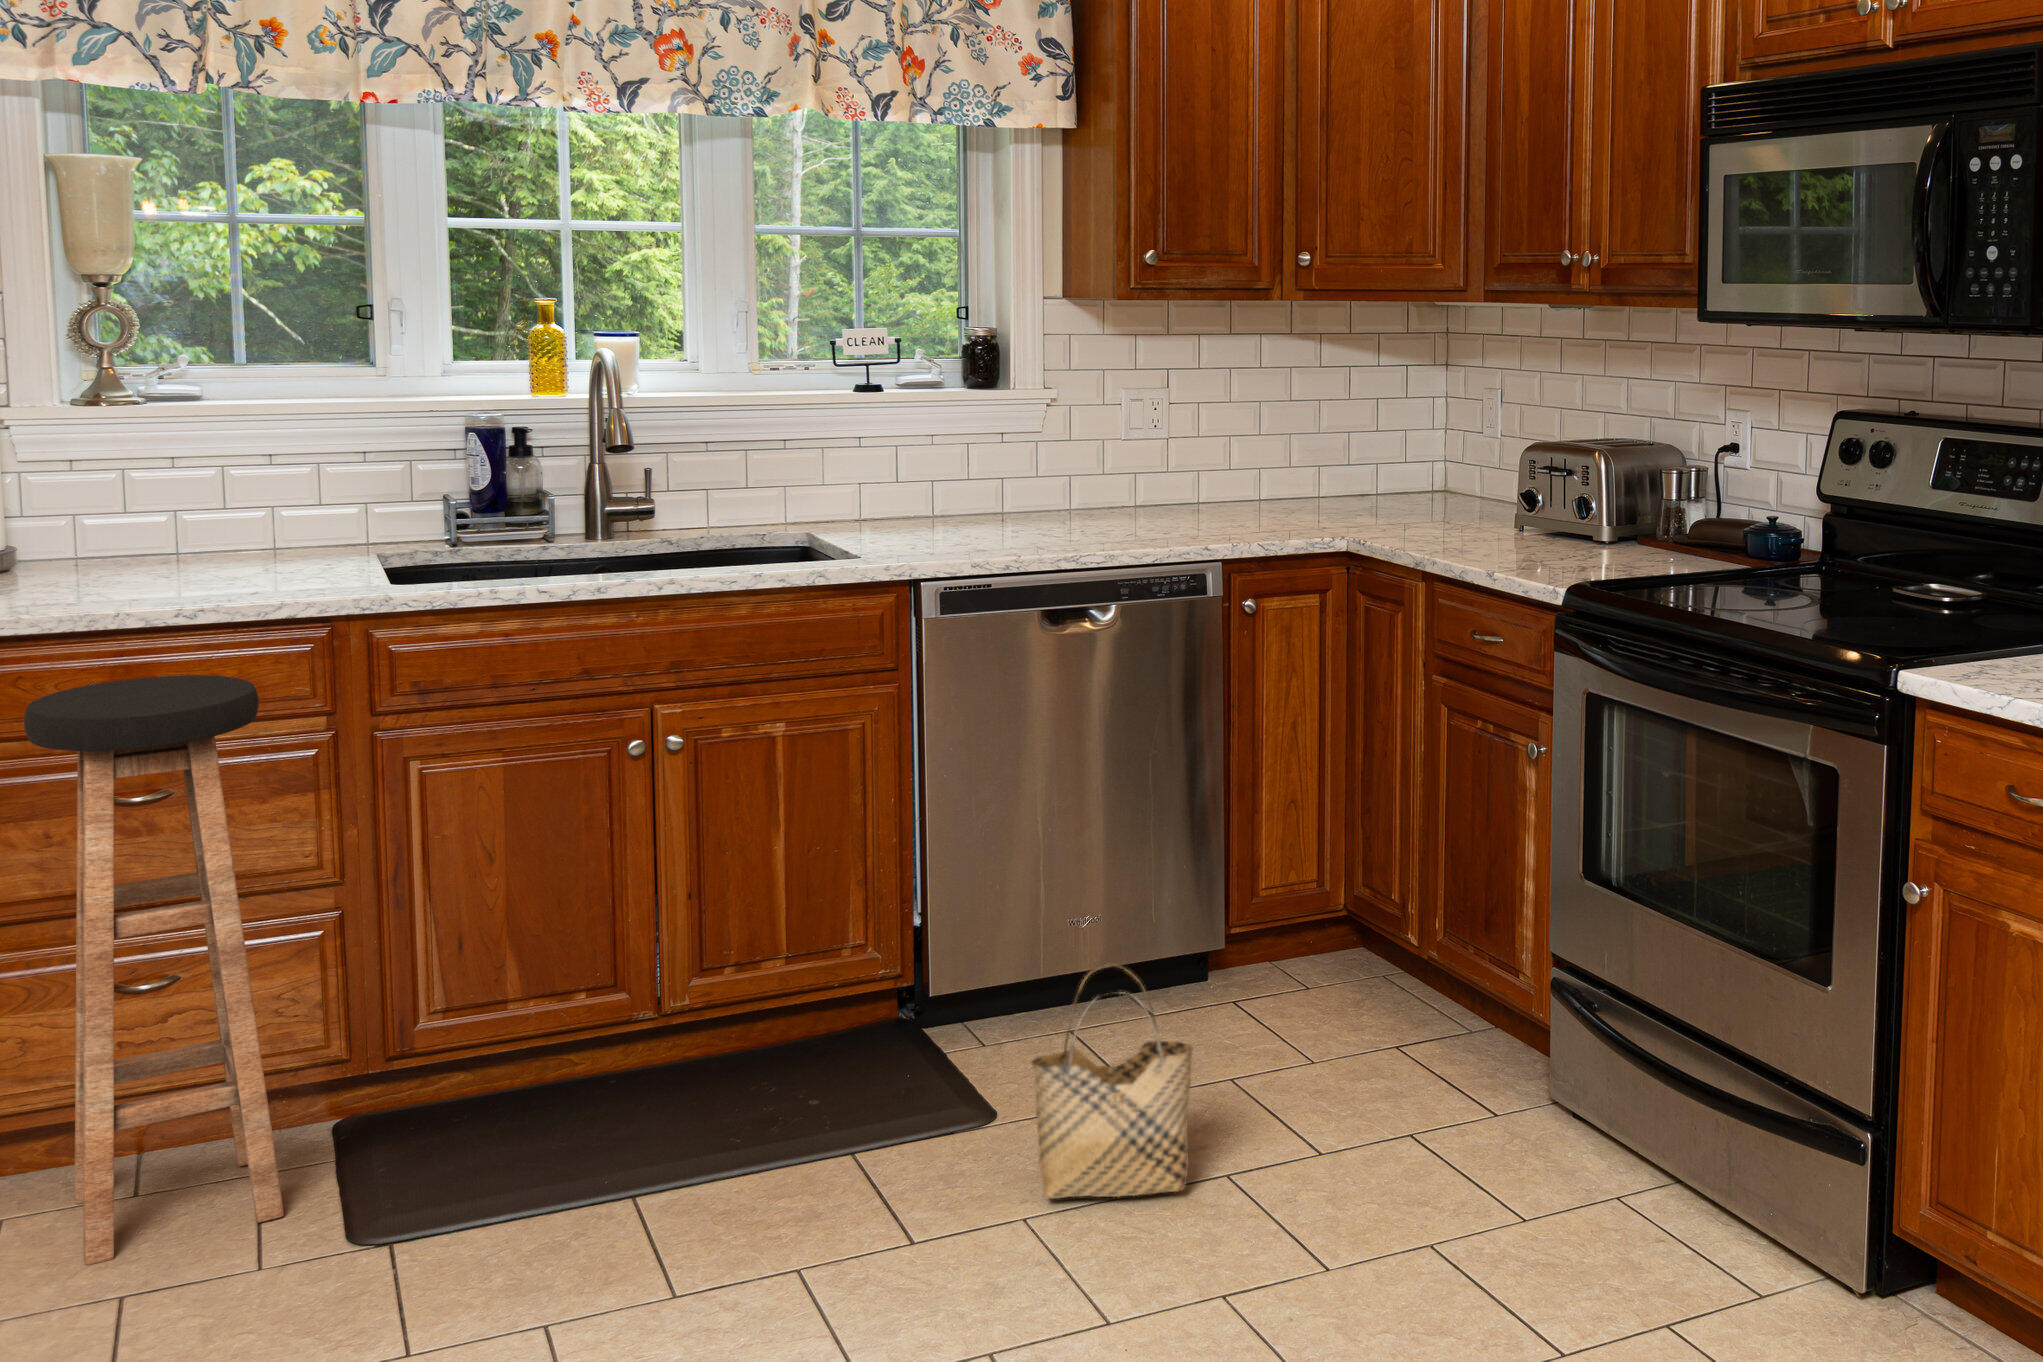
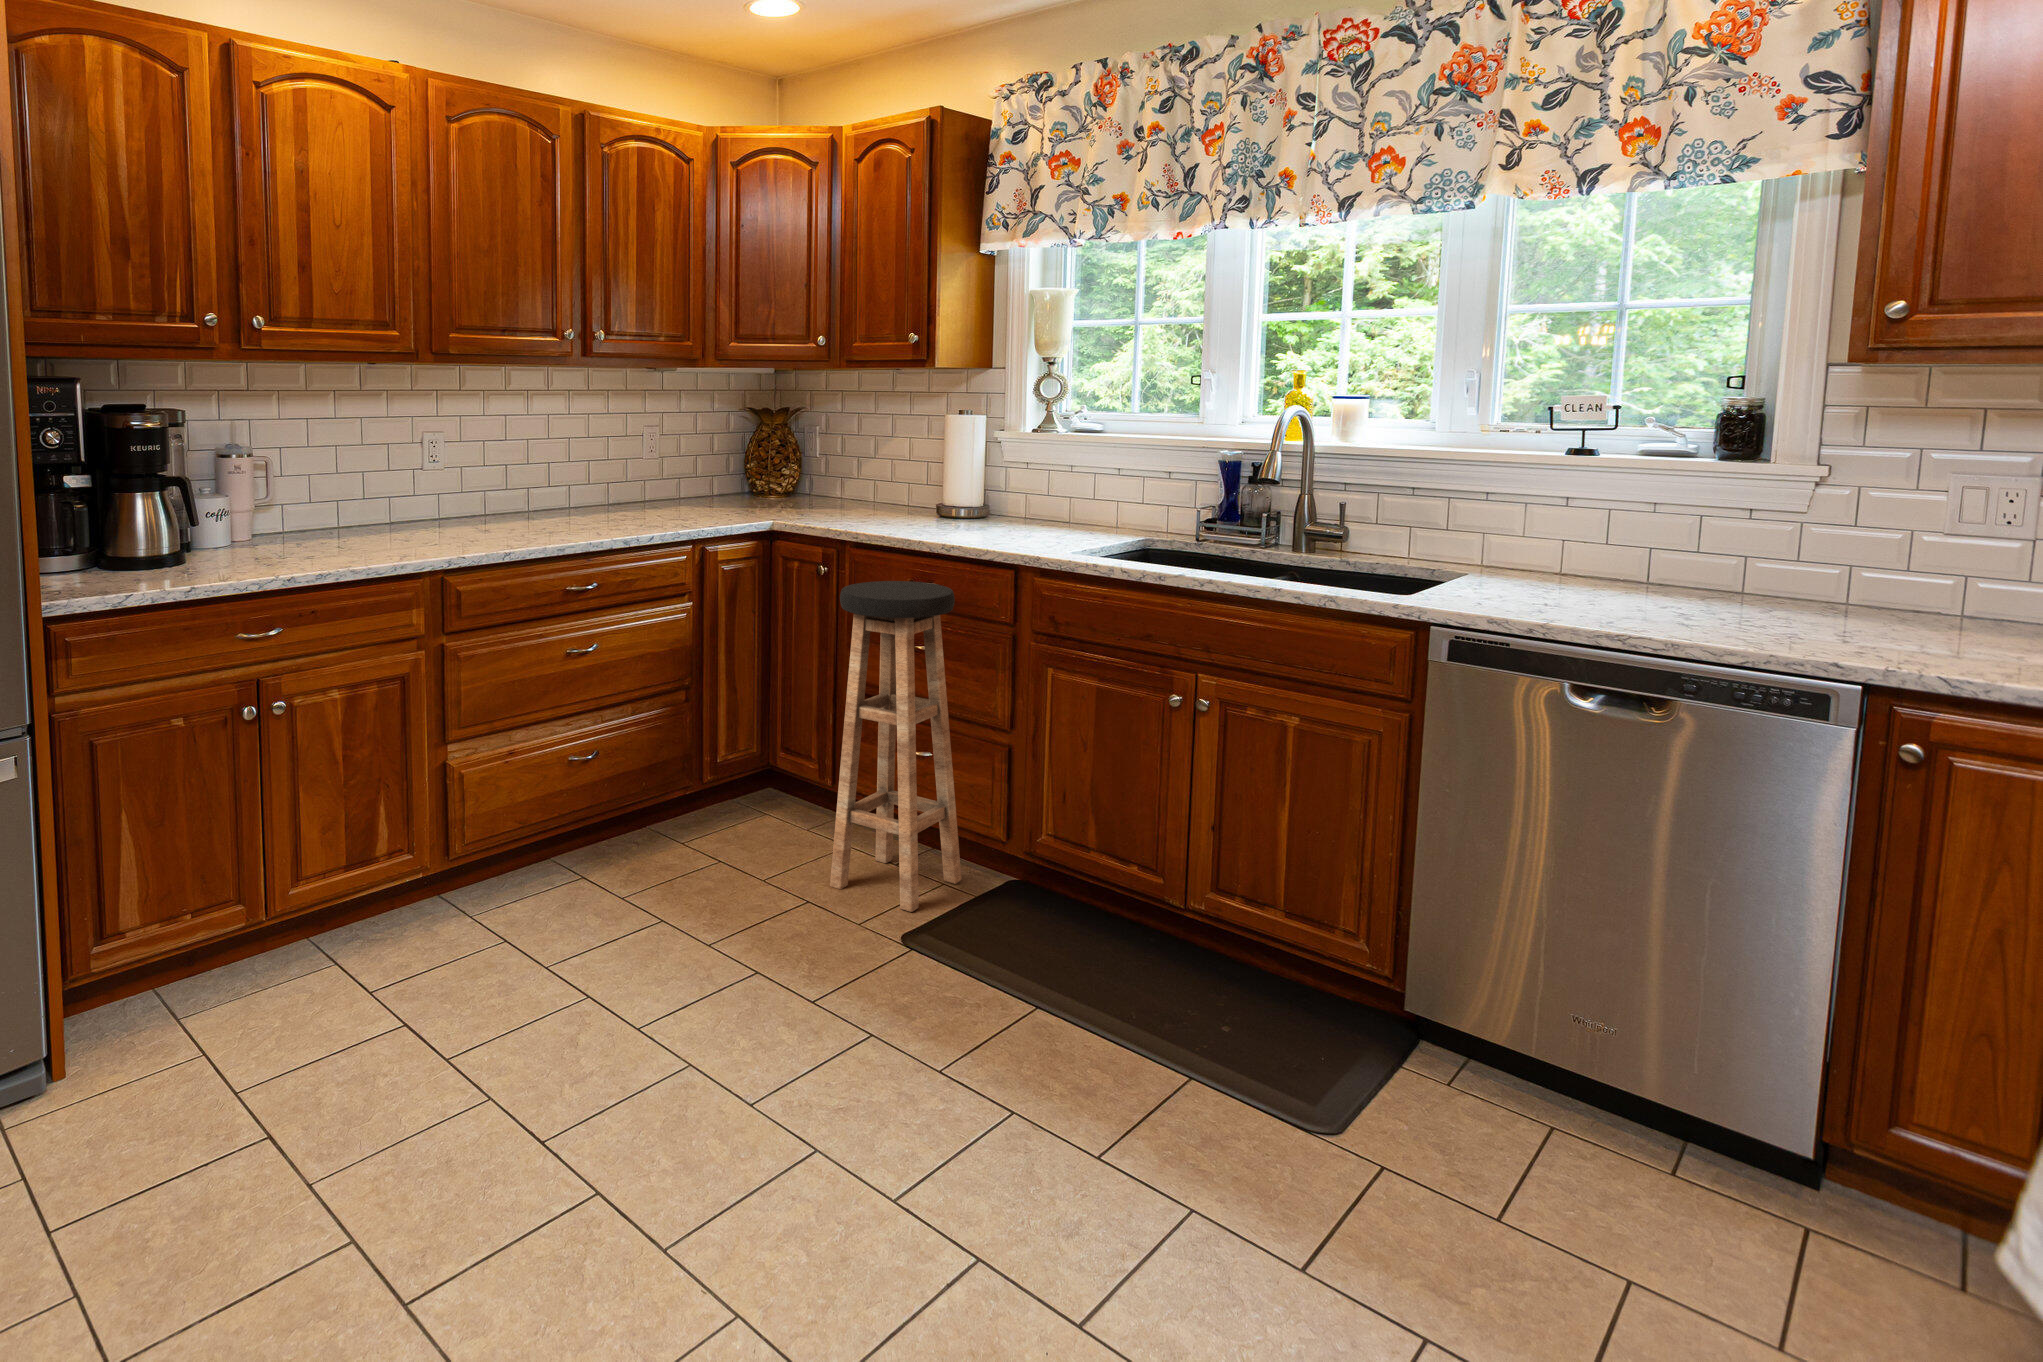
woven basket: present [1031,963,1193,1199] -> none [1228,1021,1398,1293]

